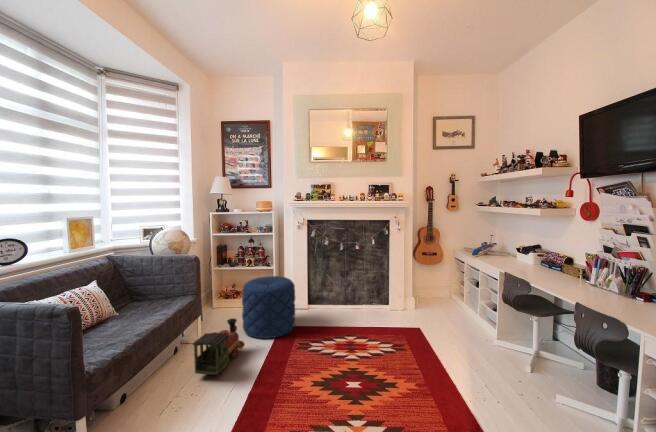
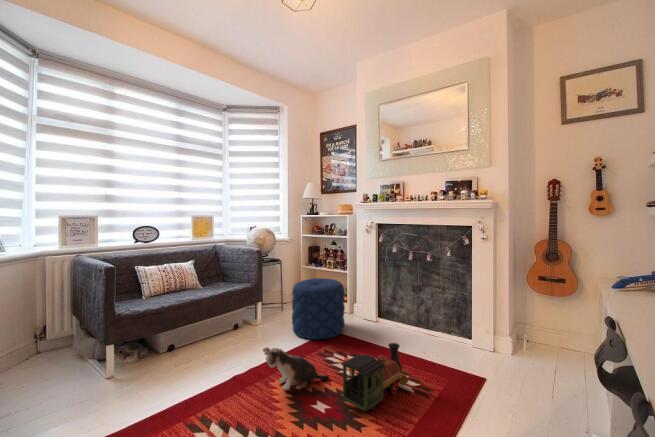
toy train: present [193,318,245,375] -> present [341,343,409,412]
plush toy: none [288,348,332,385] -> present [263,348,329,390]

